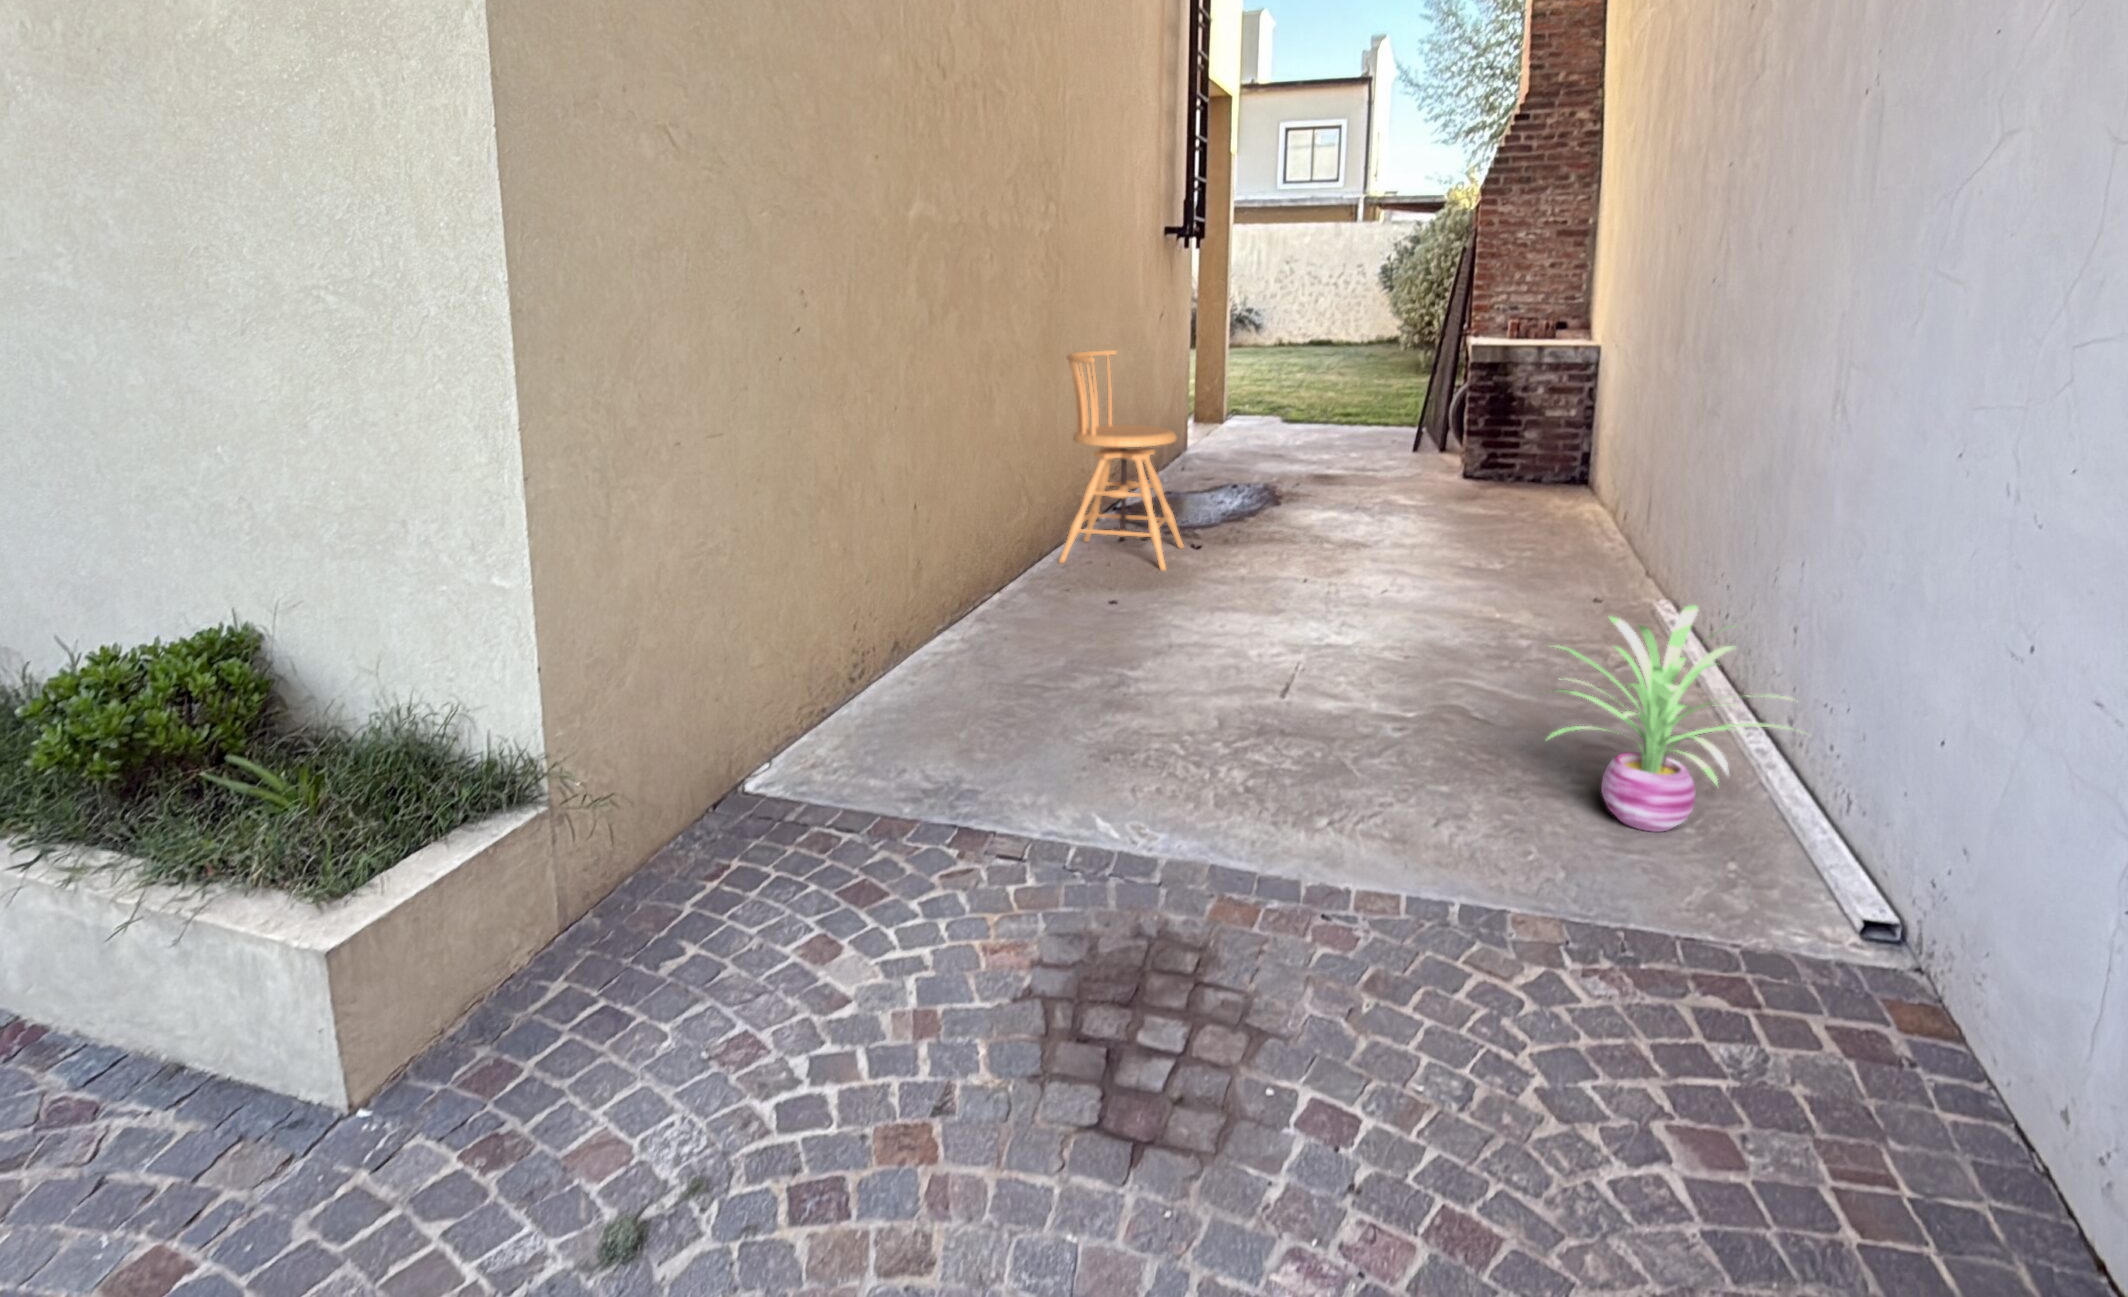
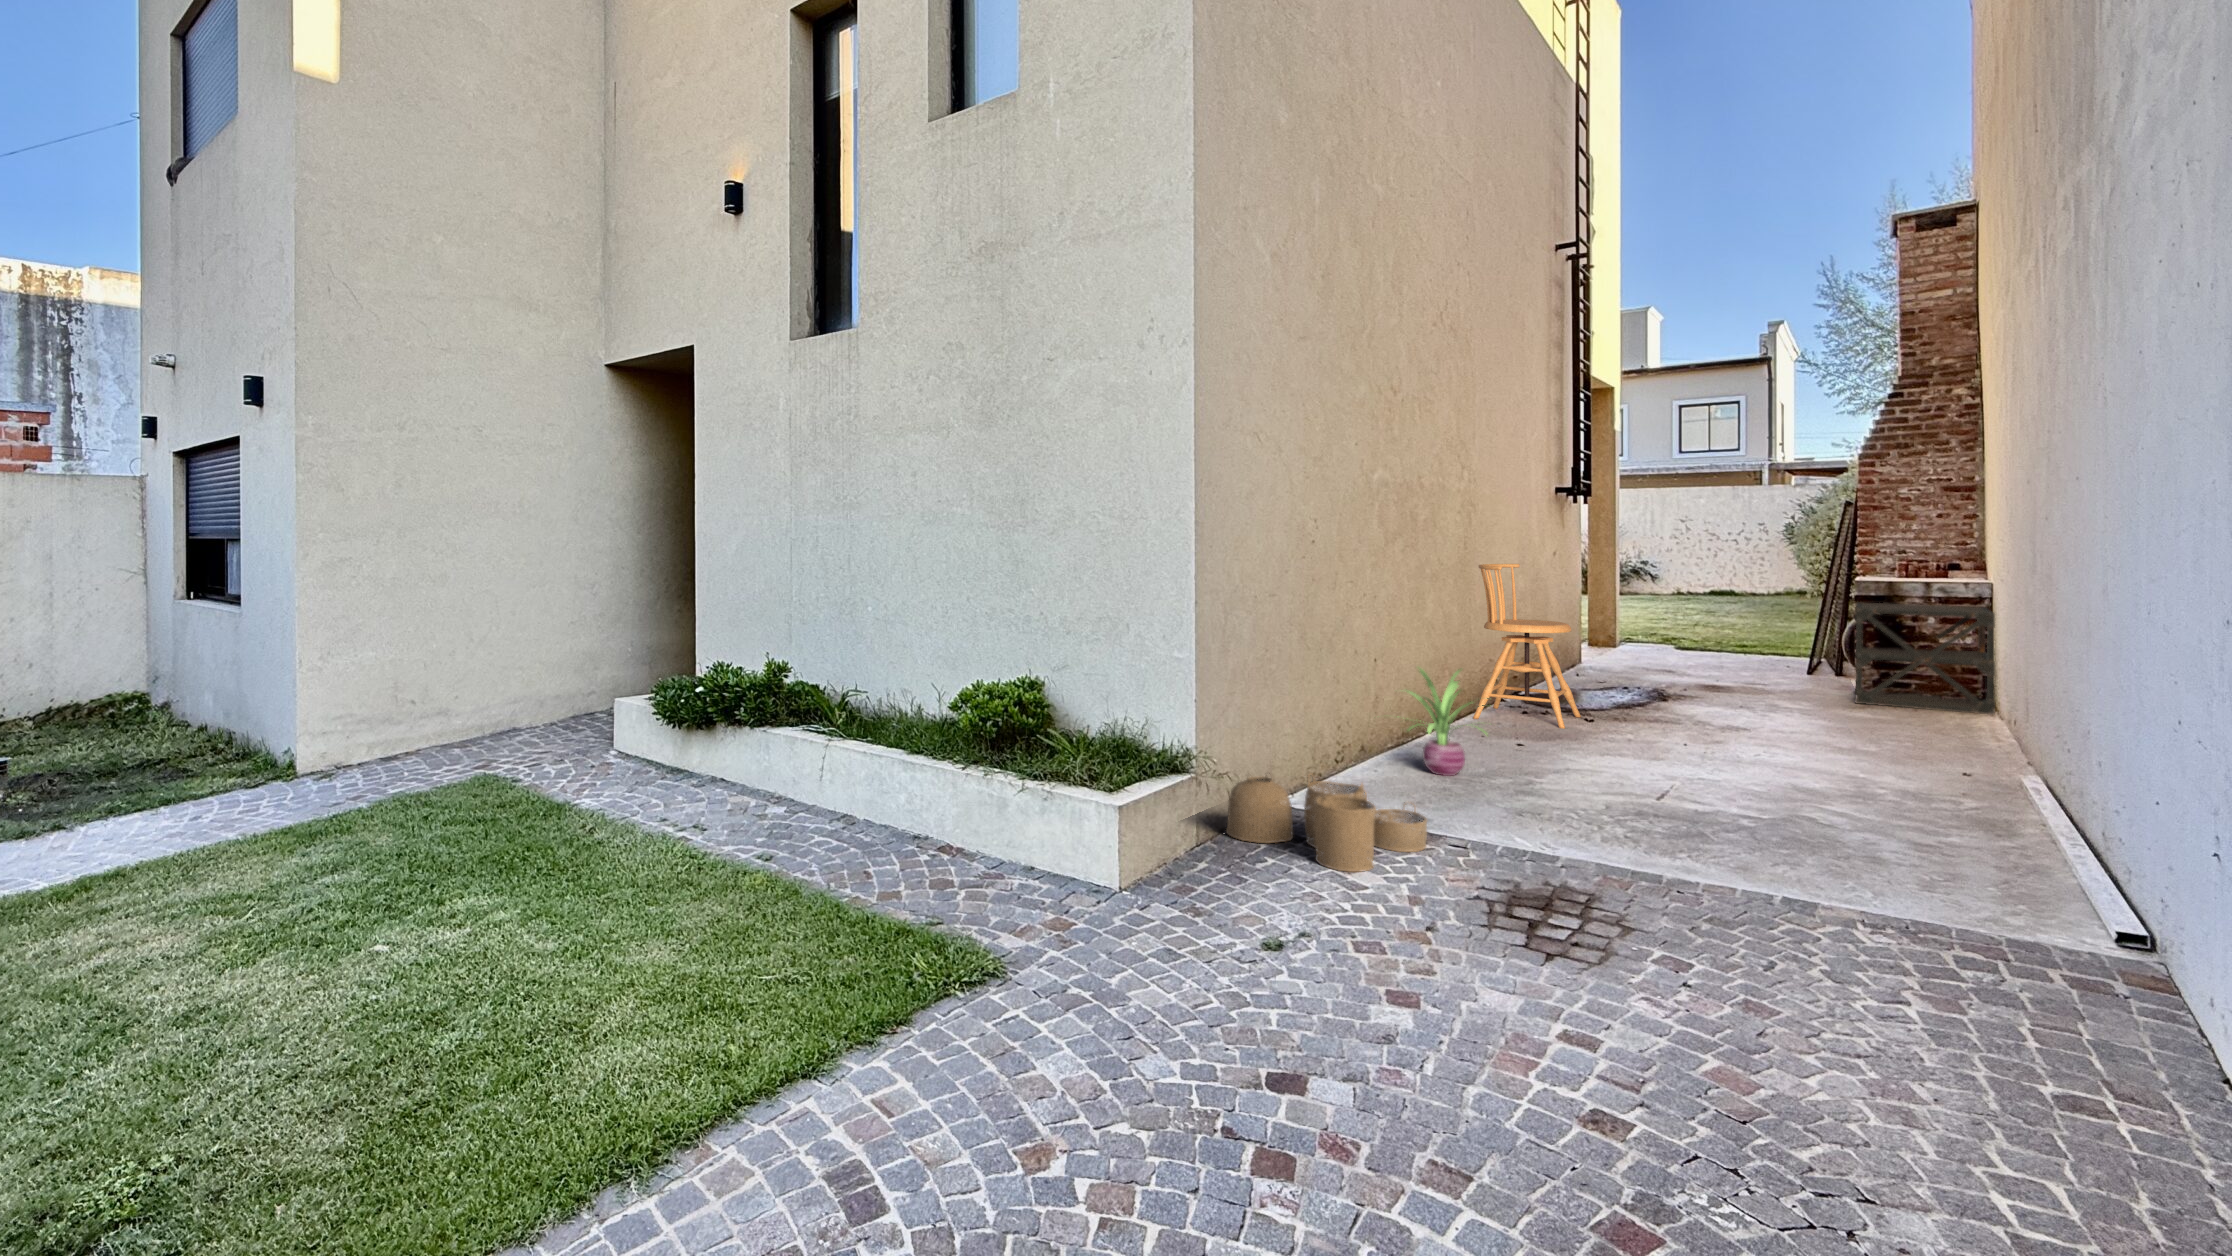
side table: none [1465,375,1613,504] -> present [1855,602,1995,714]
decorative plant: present [1548,605,1806,832] -> present [1407,668,1486,776]
woven basket: none [671,762,978,942] -> present [1226,777,1427,872]

